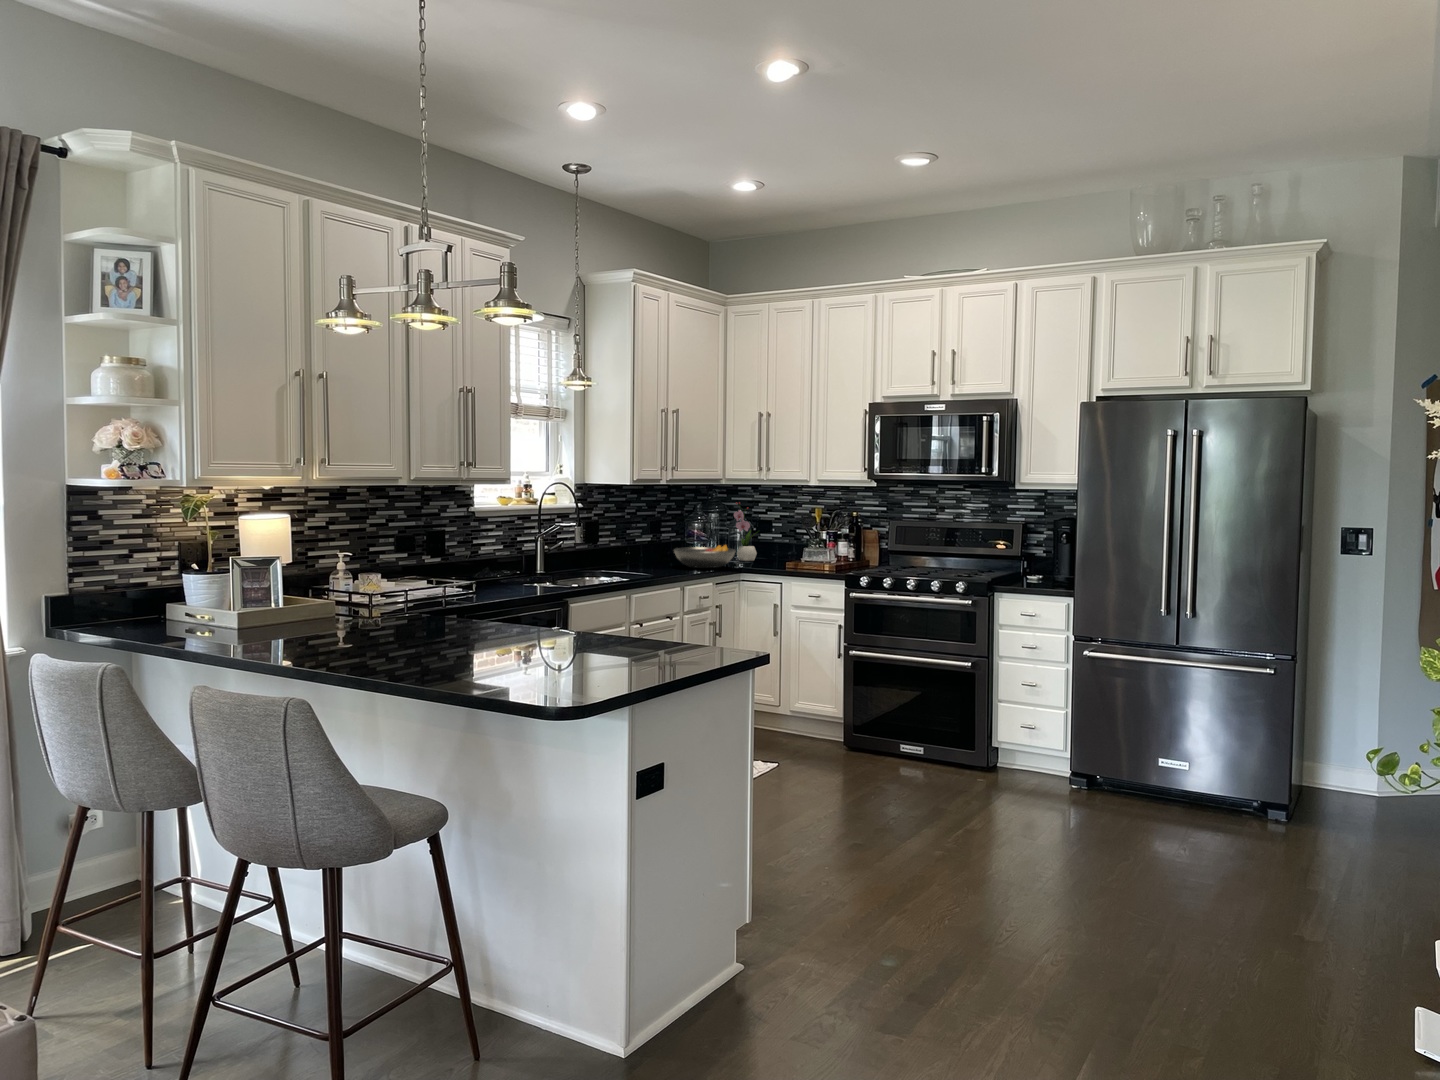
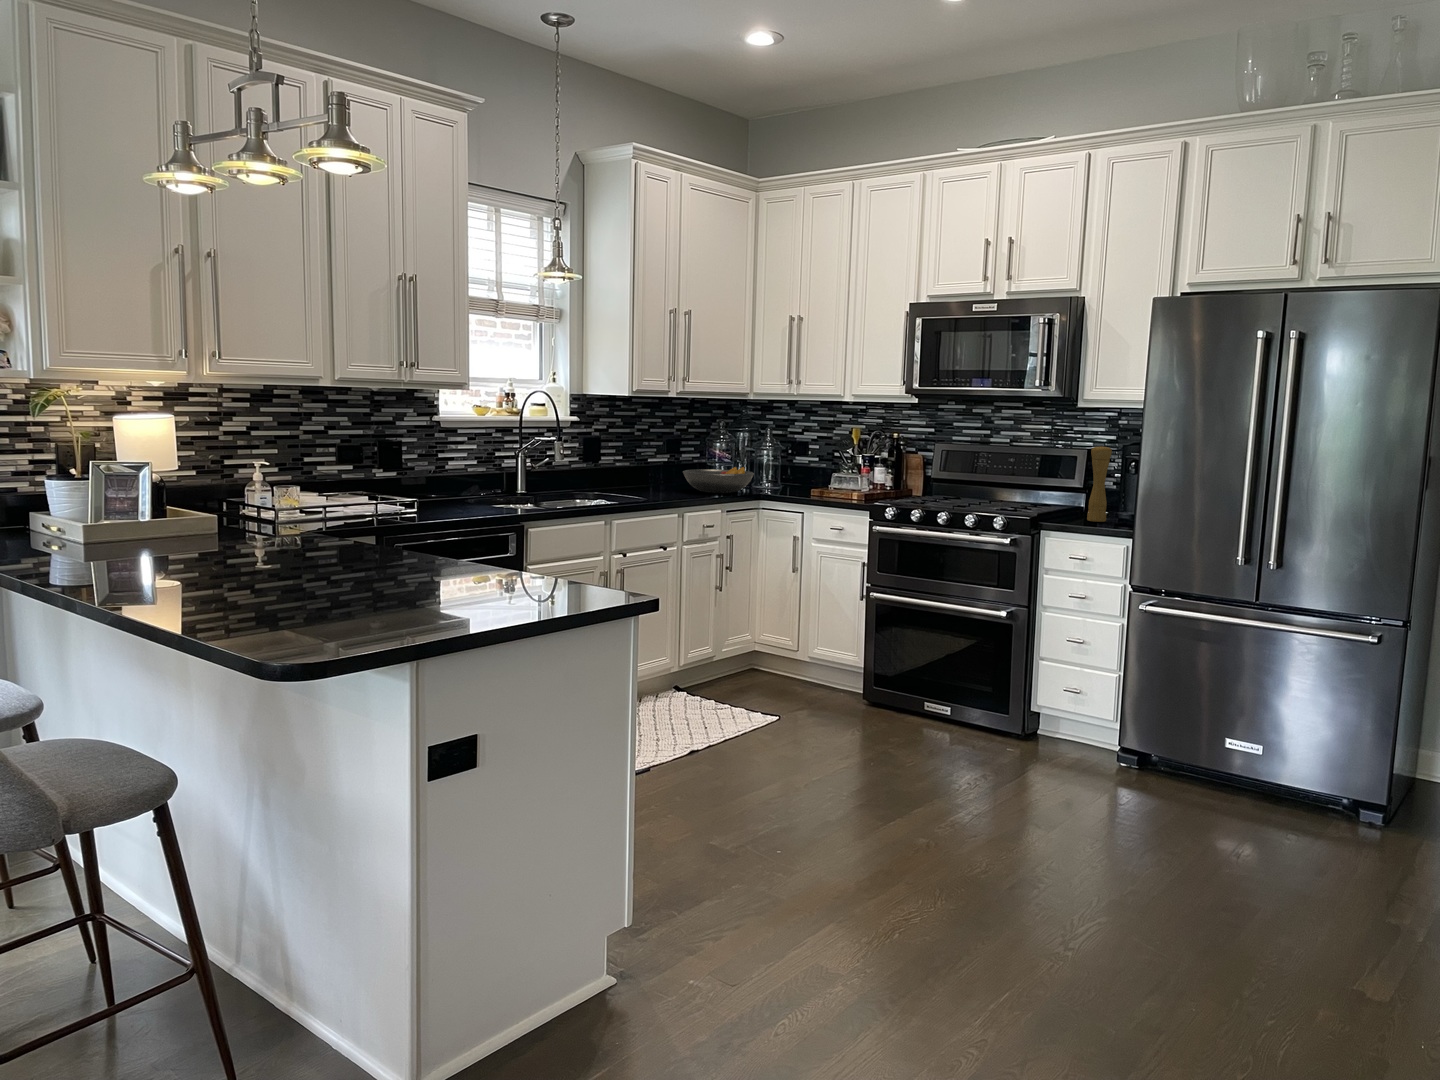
flower arrangement: present [734,502,757,561] -> none [762,420,792,487]
pepper mill: none [1032,521,1049,584] -> present [1087,445,1112,522]

